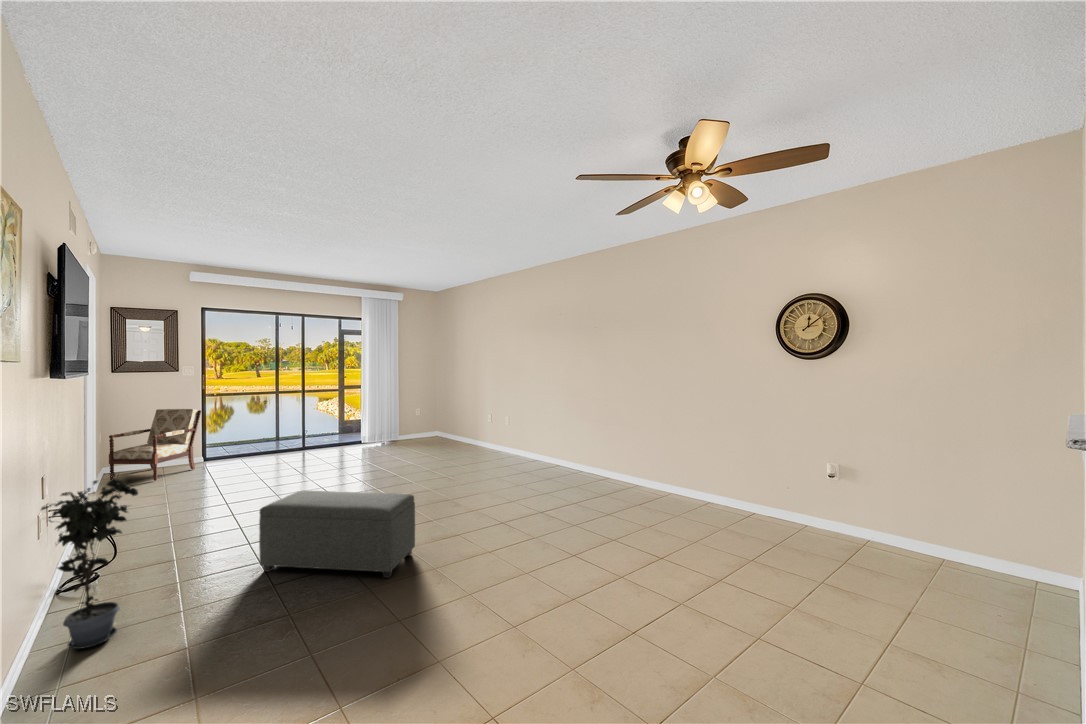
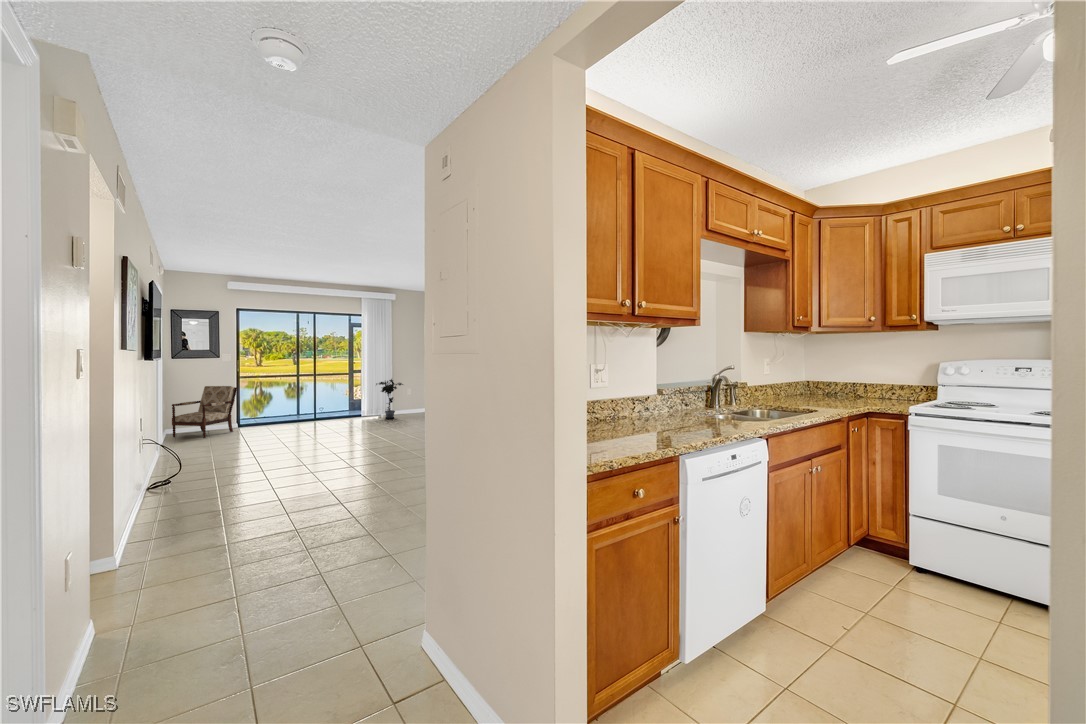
potted plant: present [41,473,138,649] -> present [376,379,403,419]
ottoman: present [259,491,415,578] -> none [268,437,370,491]

